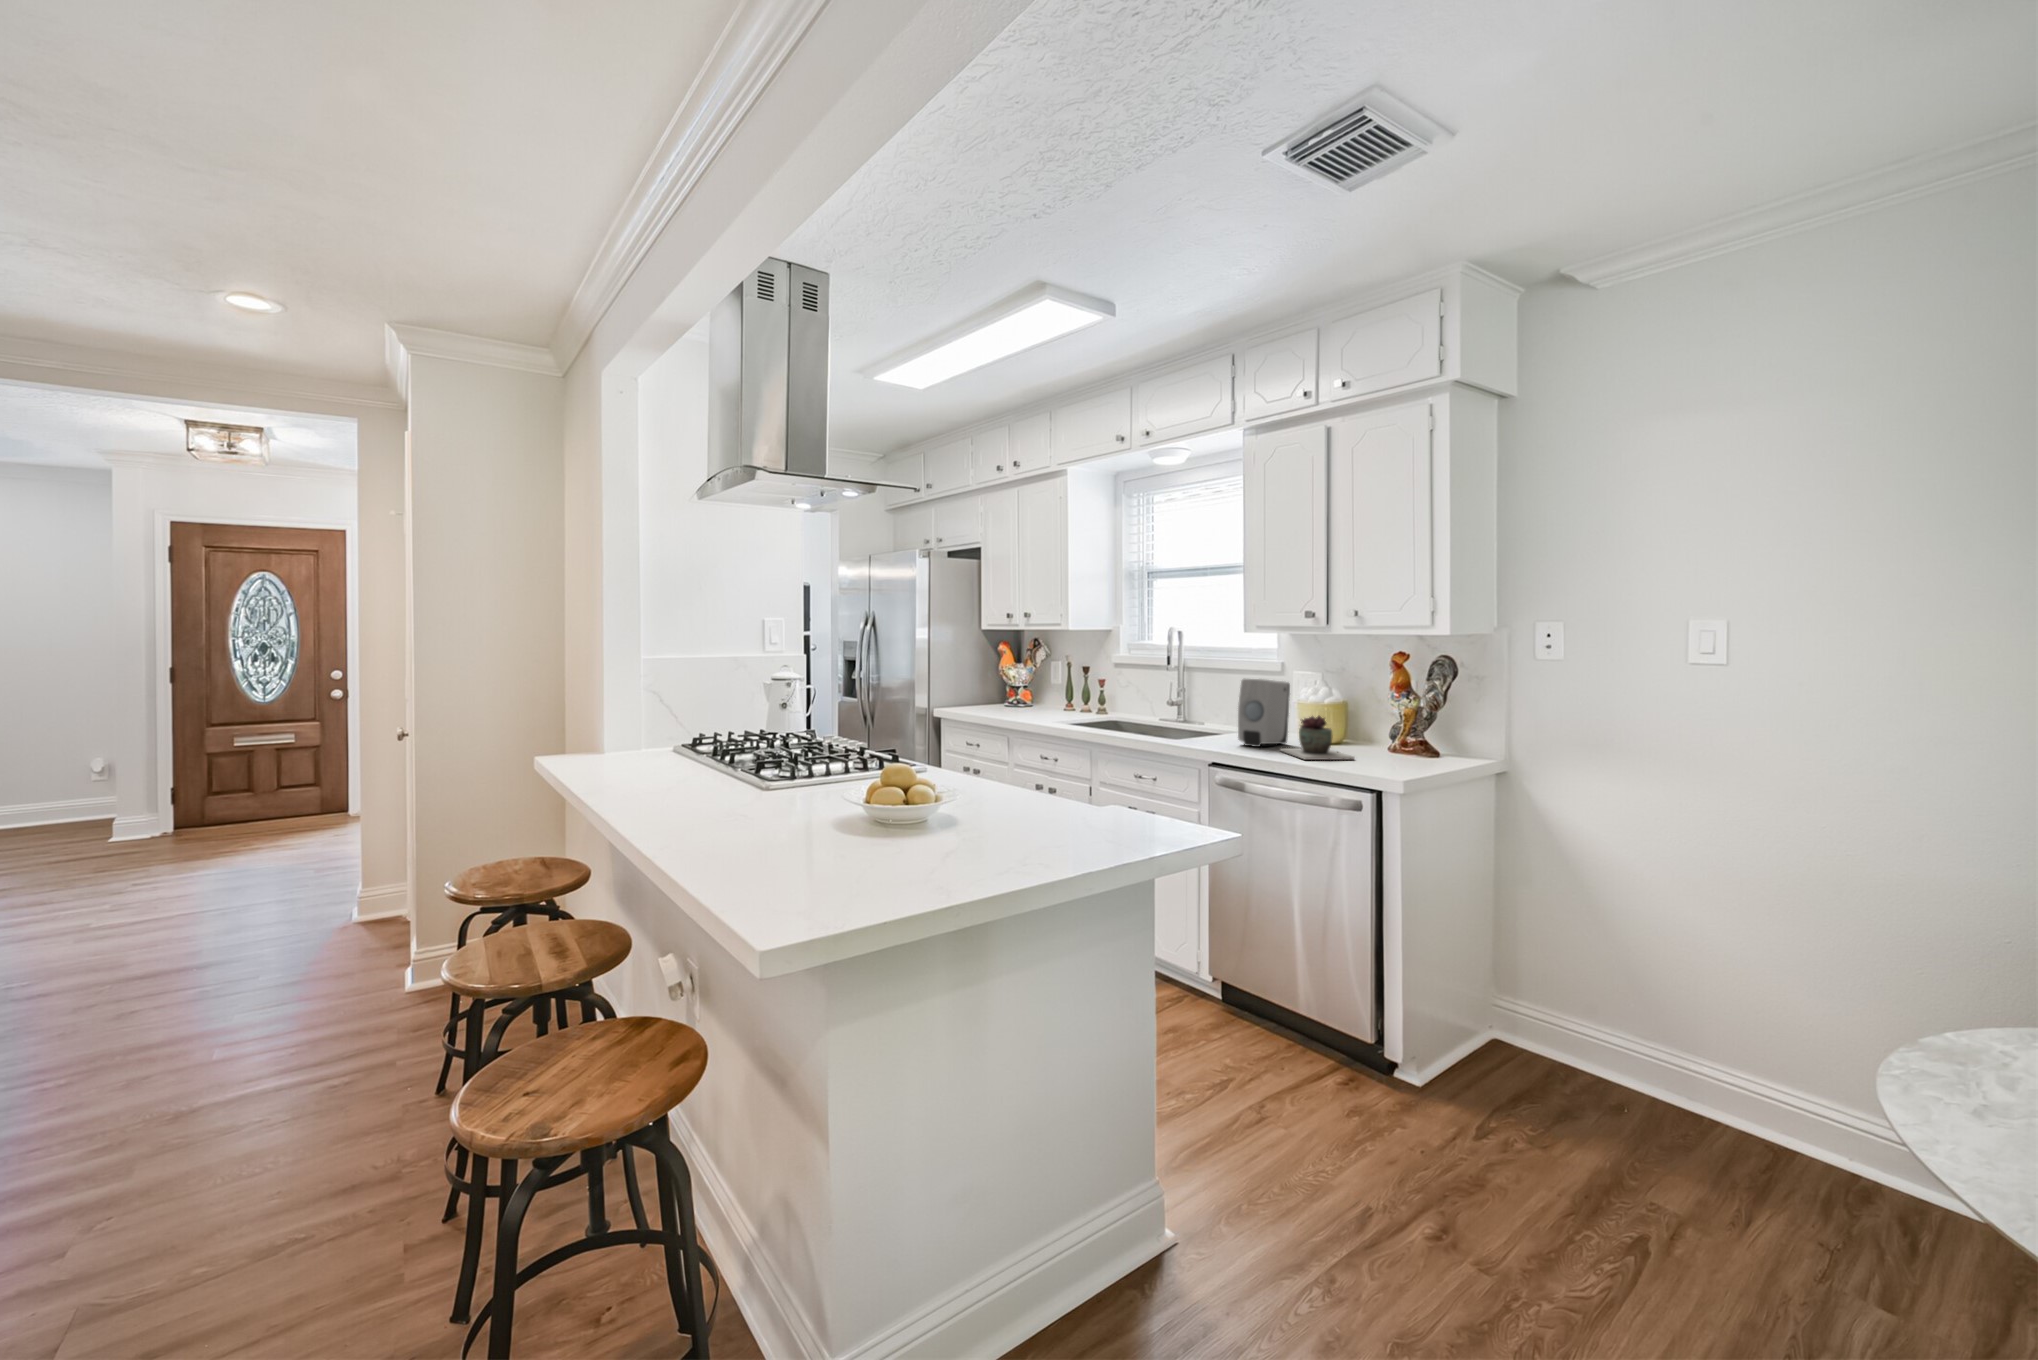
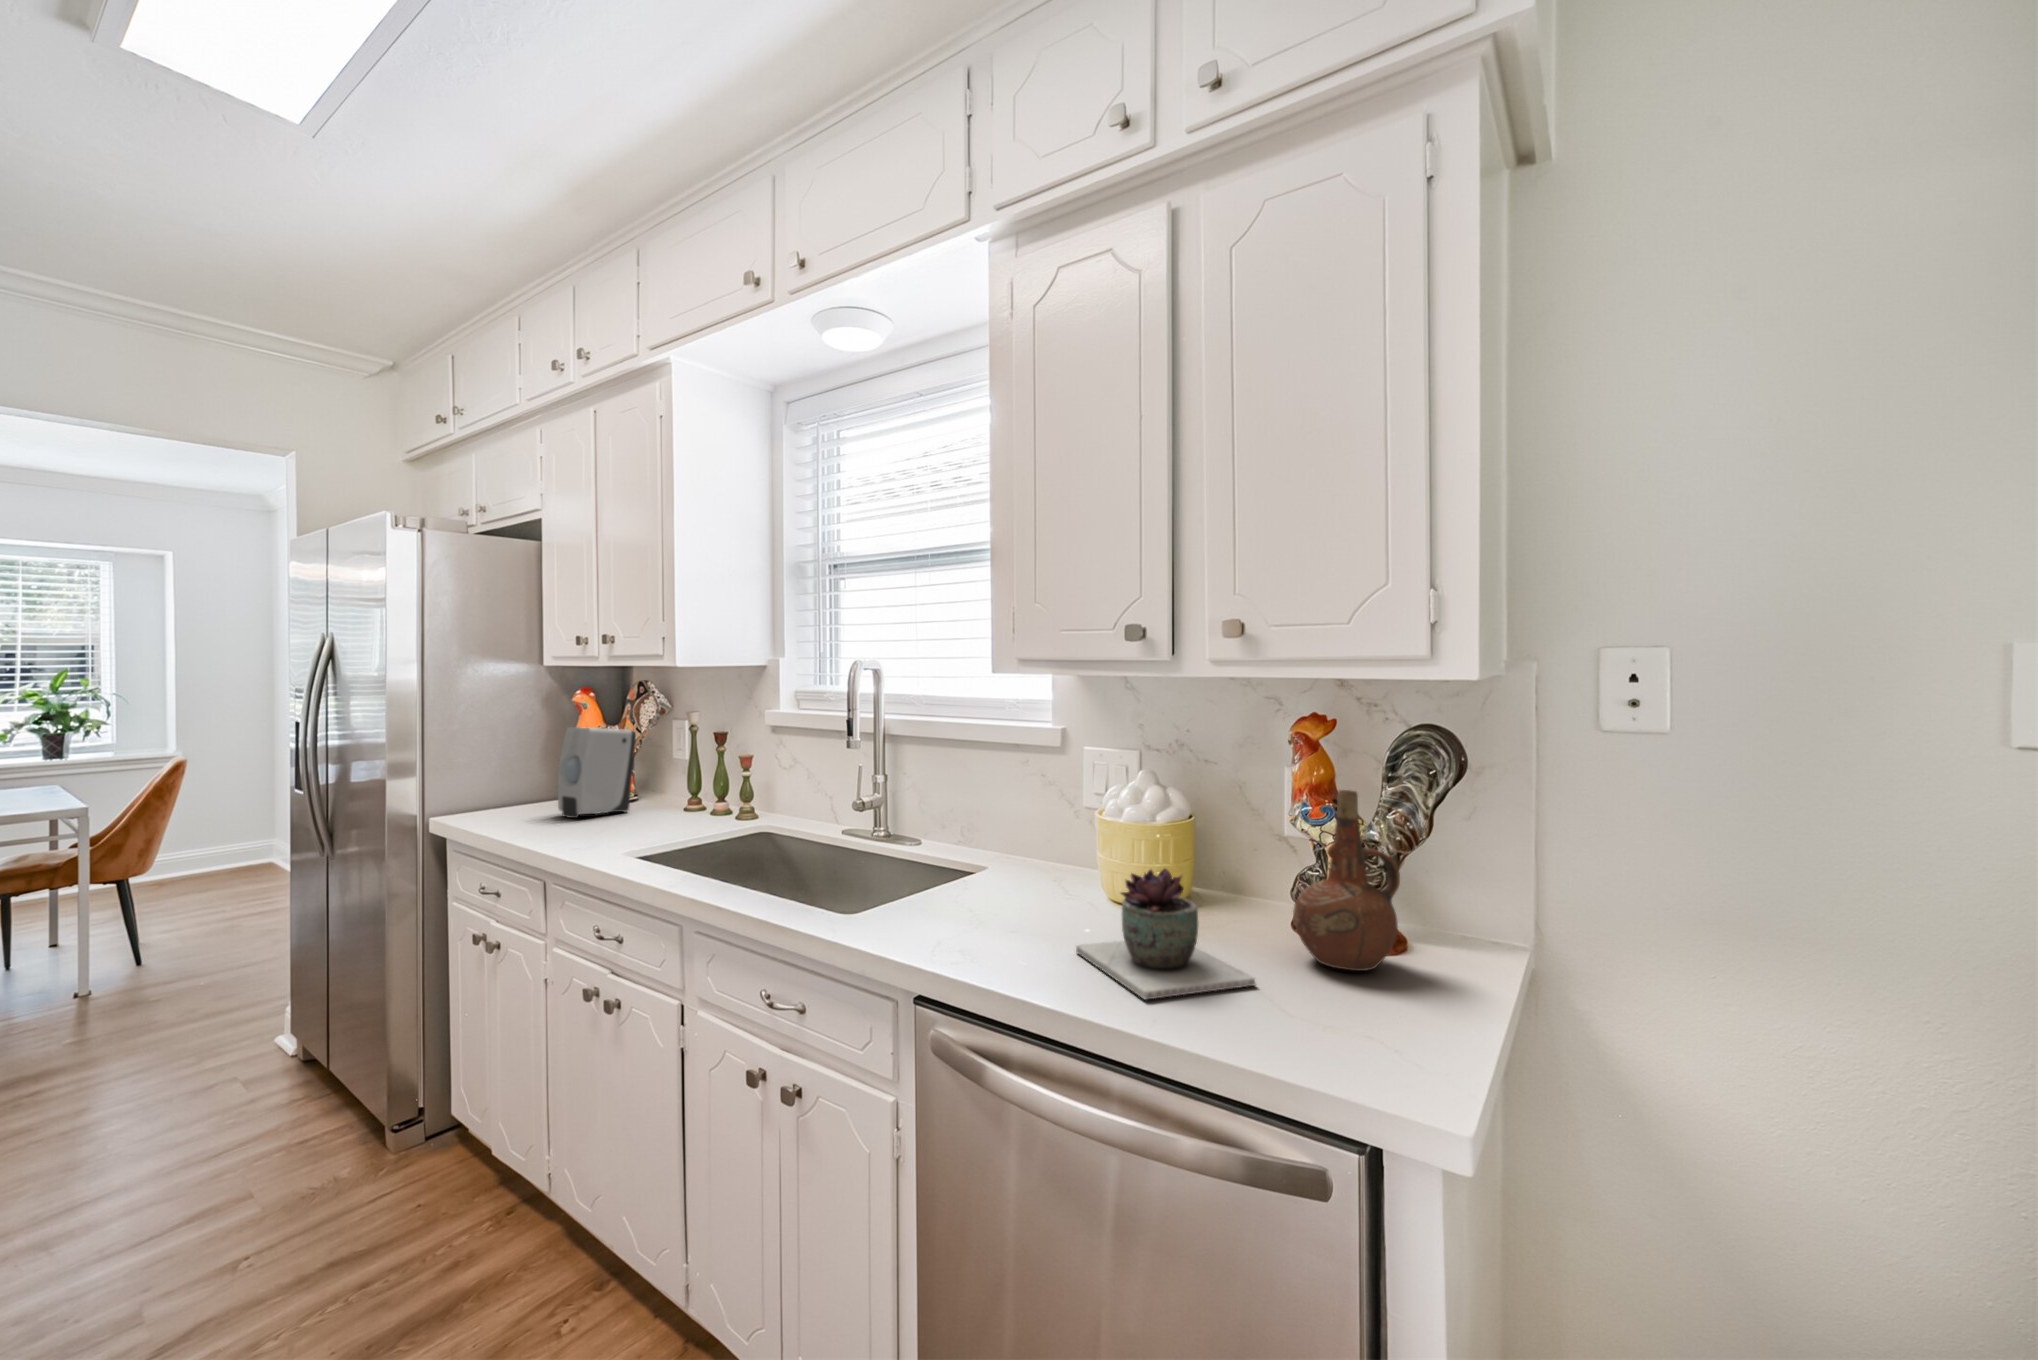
soap dispenser: present [1238,679,1290,747] -> present [558,727,636,818]
ceramic pitcher: none [1379,684,1428,759] -> present [1293,790,1400,971]

